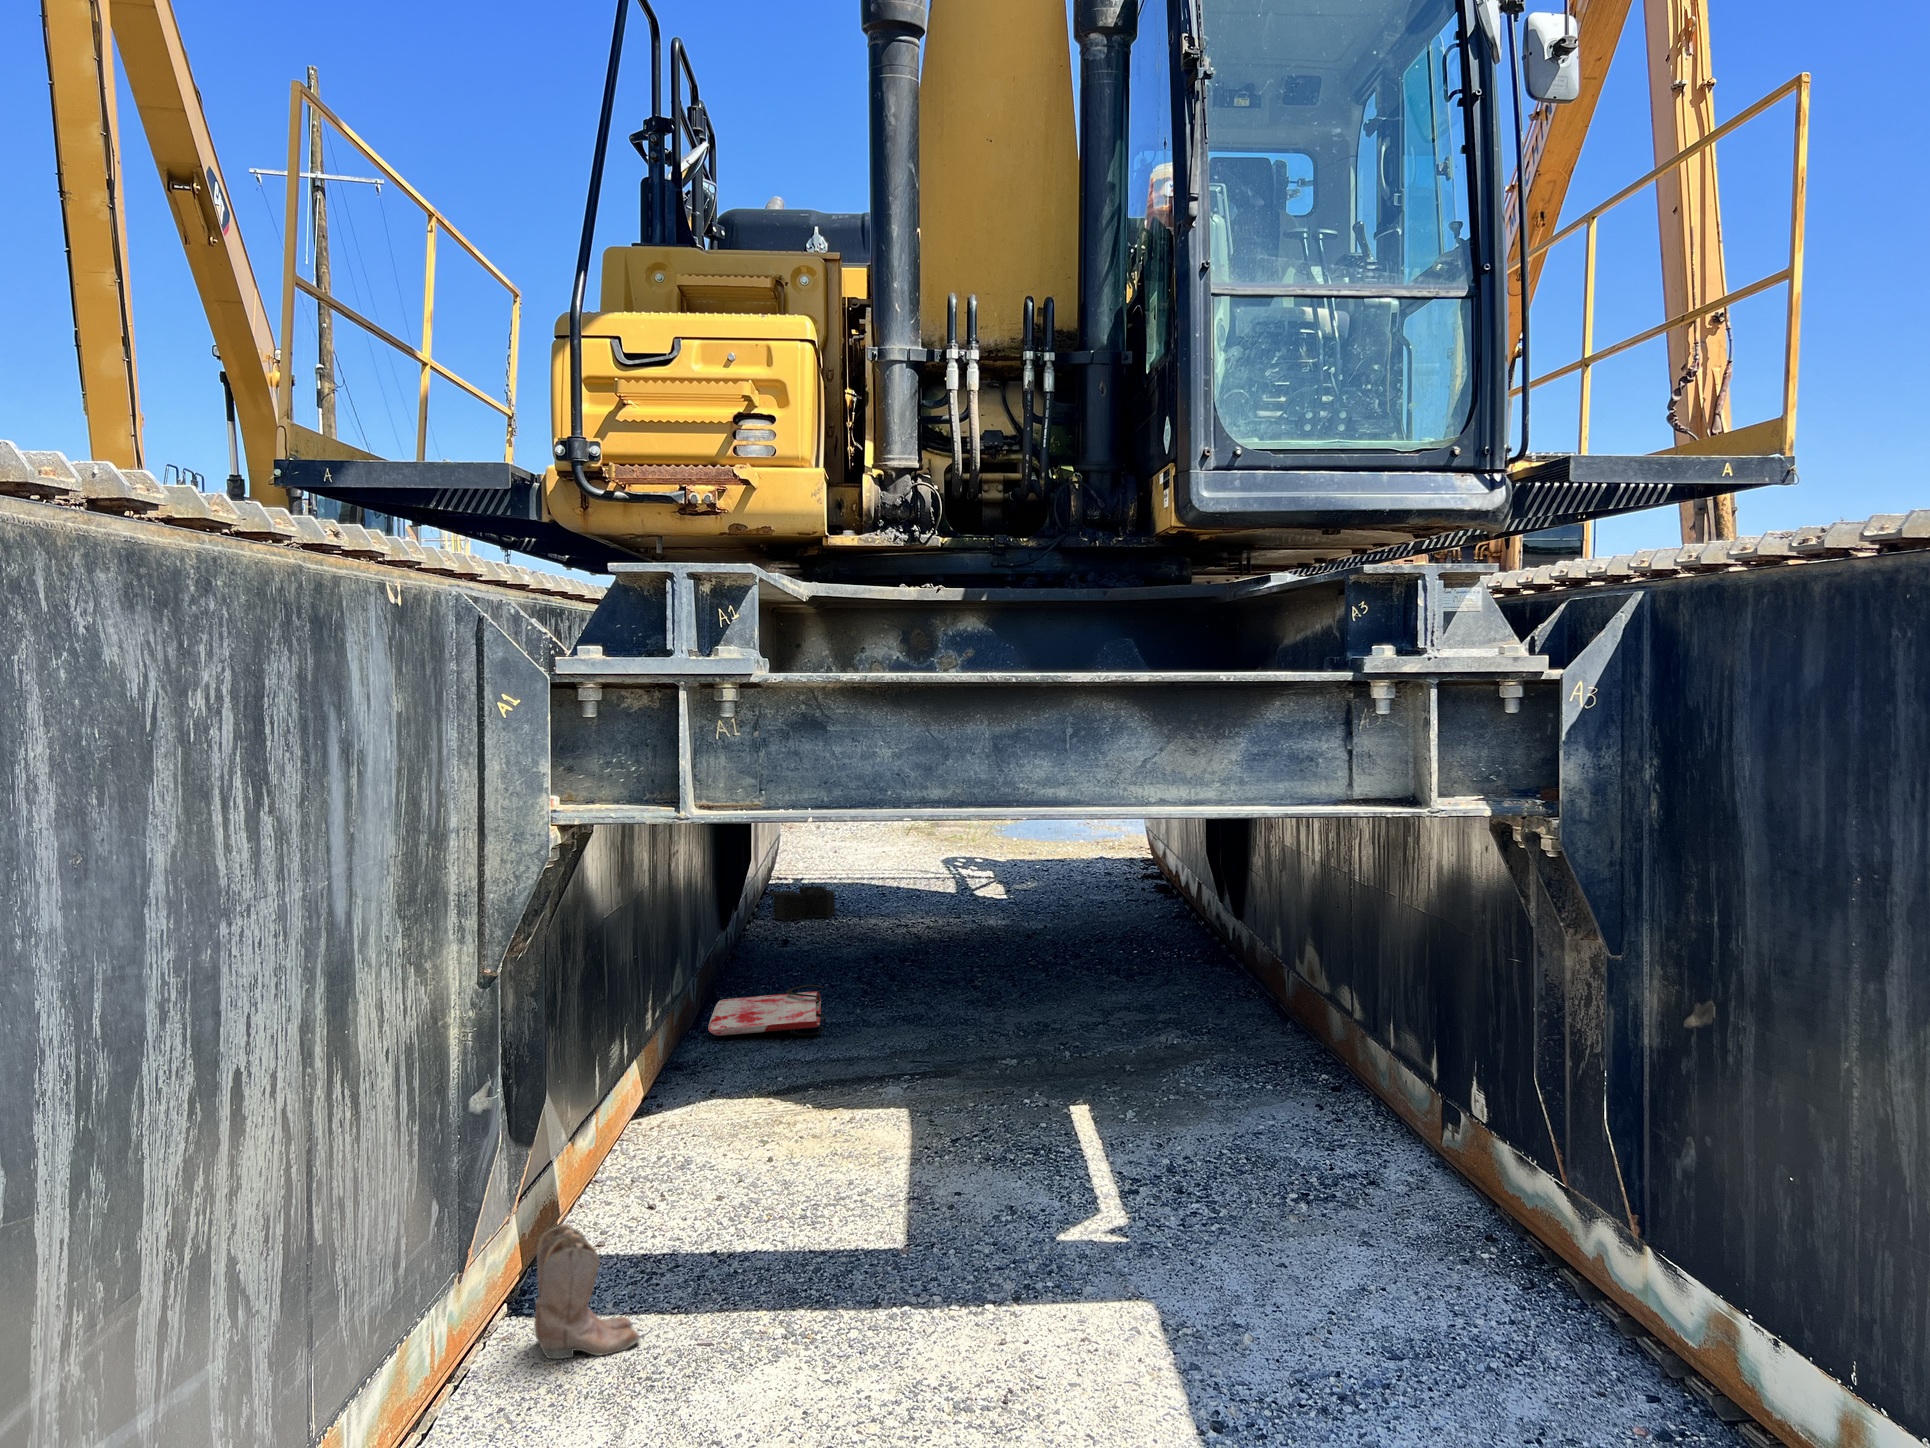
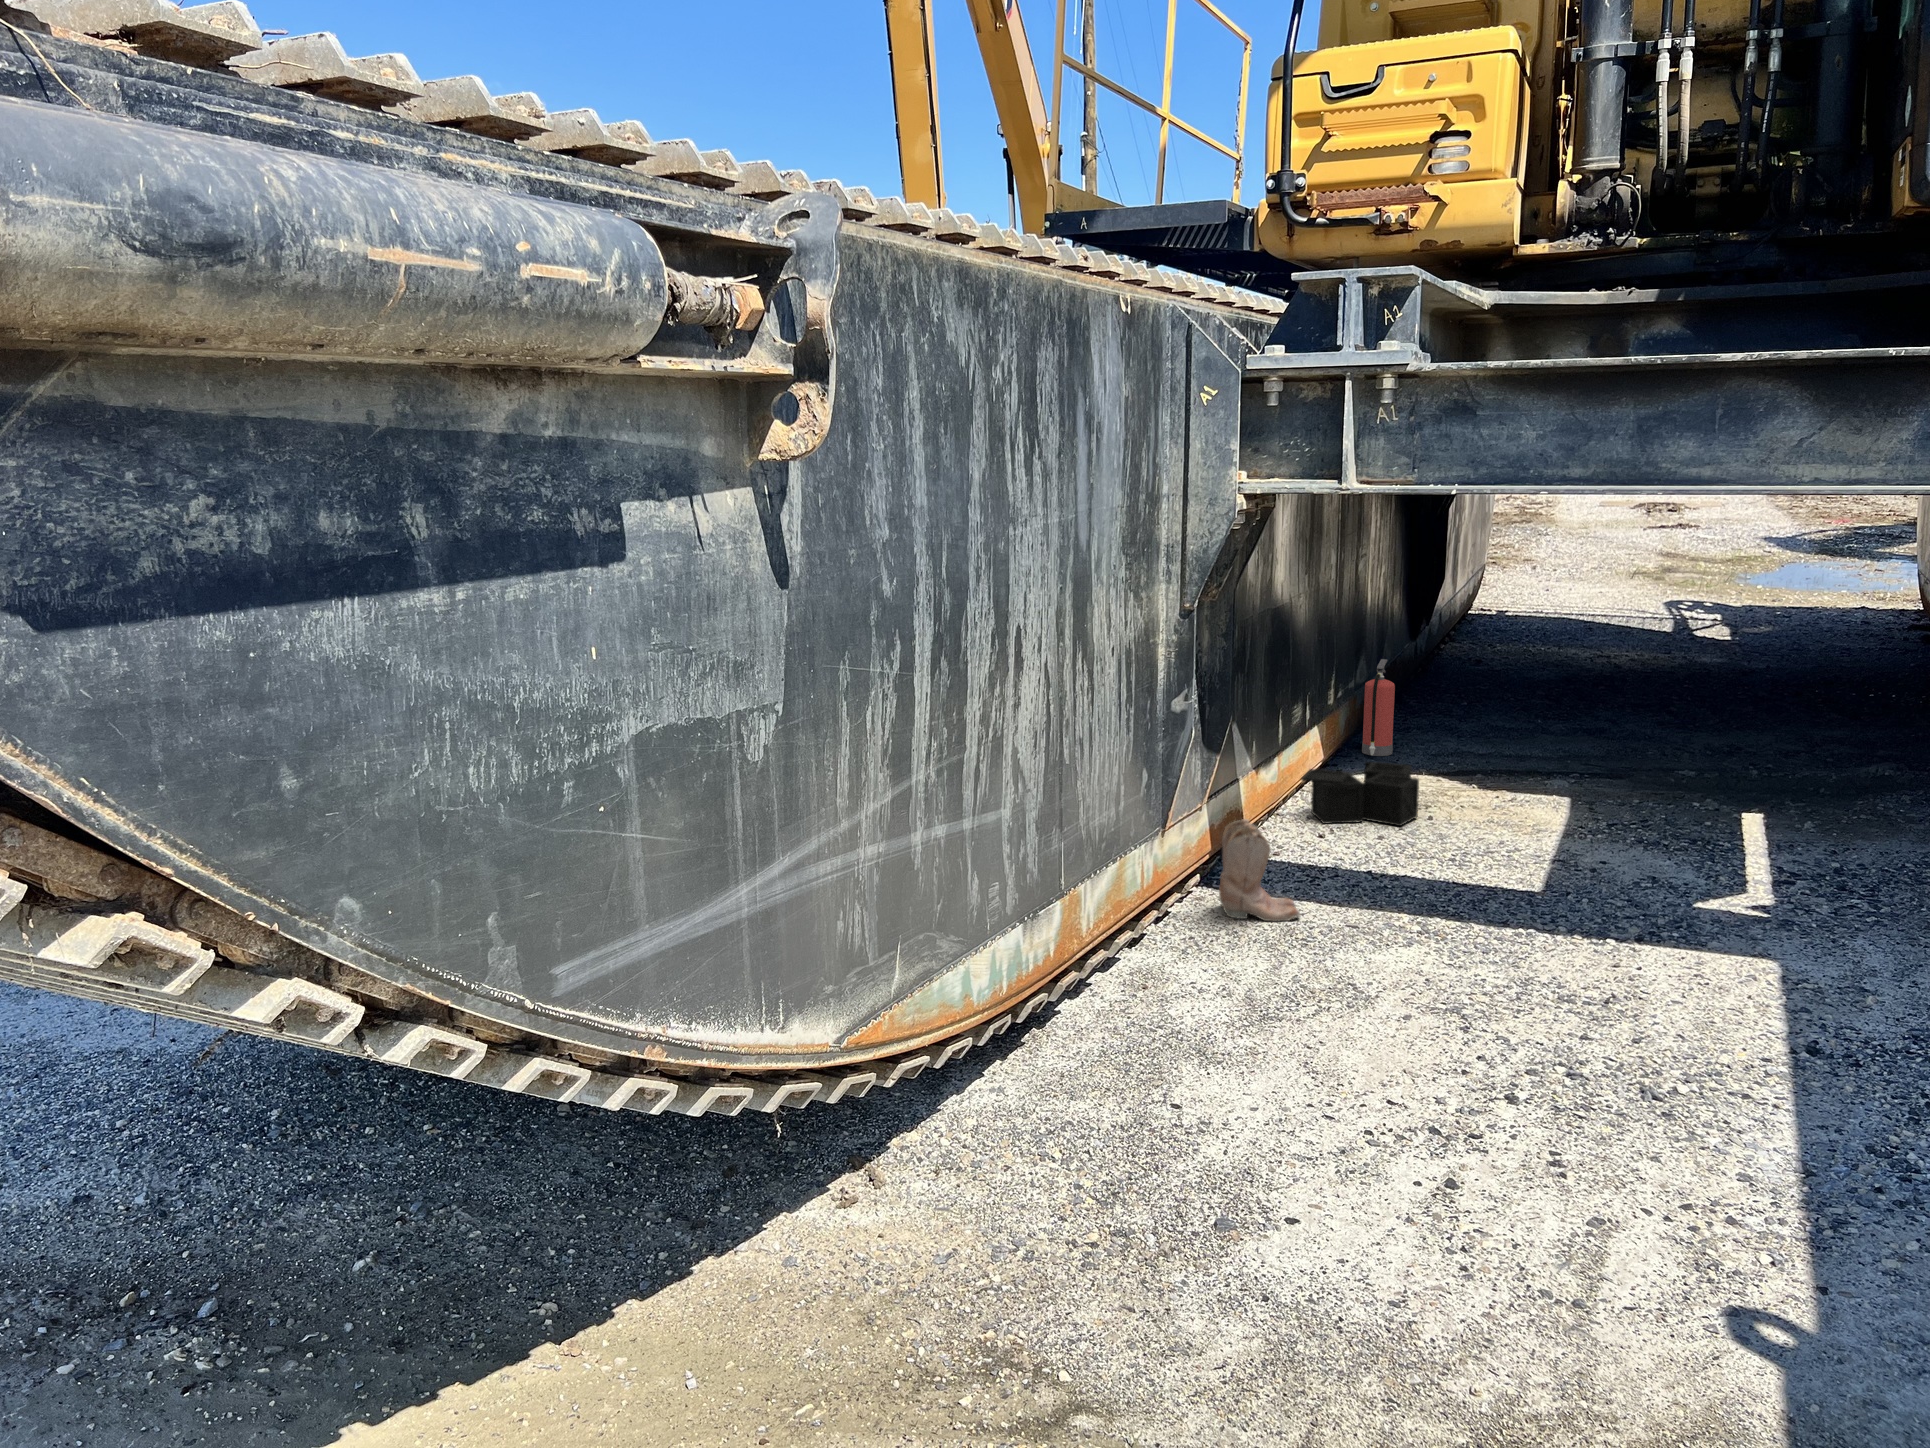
storage bin: present [769,885,835,921] -> present [1301,762,1419,826]
fire extinguisher: none [681,976,715,1090] -> present [1362,659,1395,756]
bag: present [708,985,826,1036] -> none [1392,681,1504,726]

